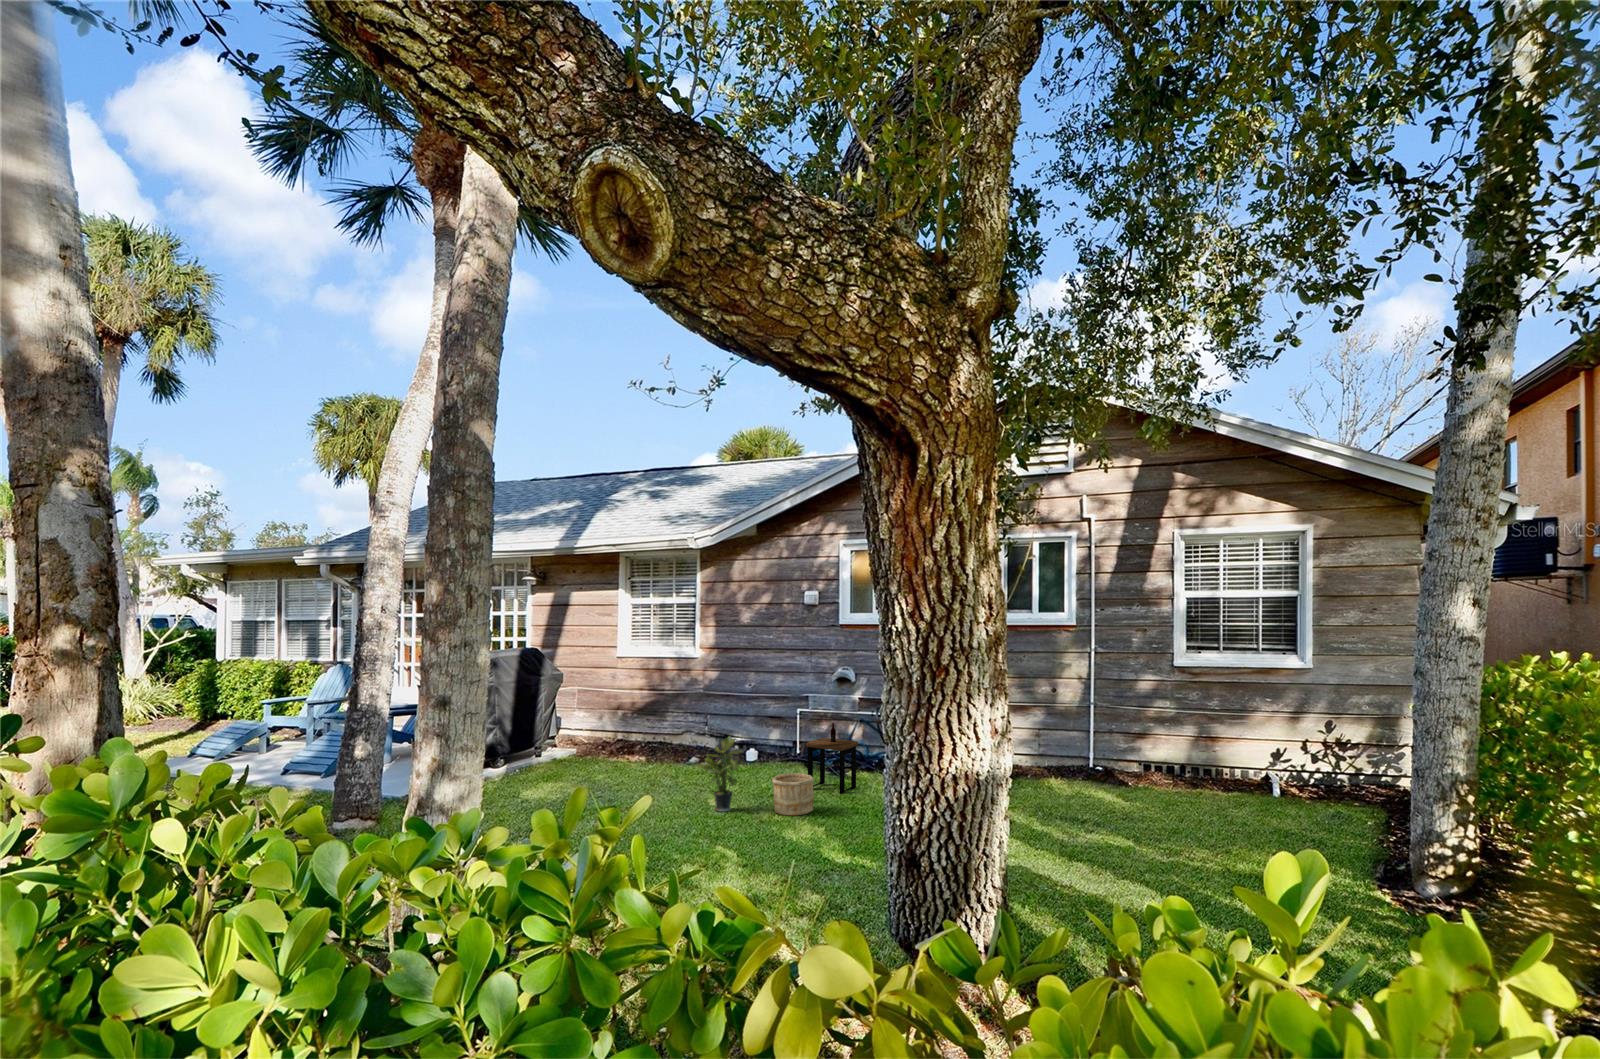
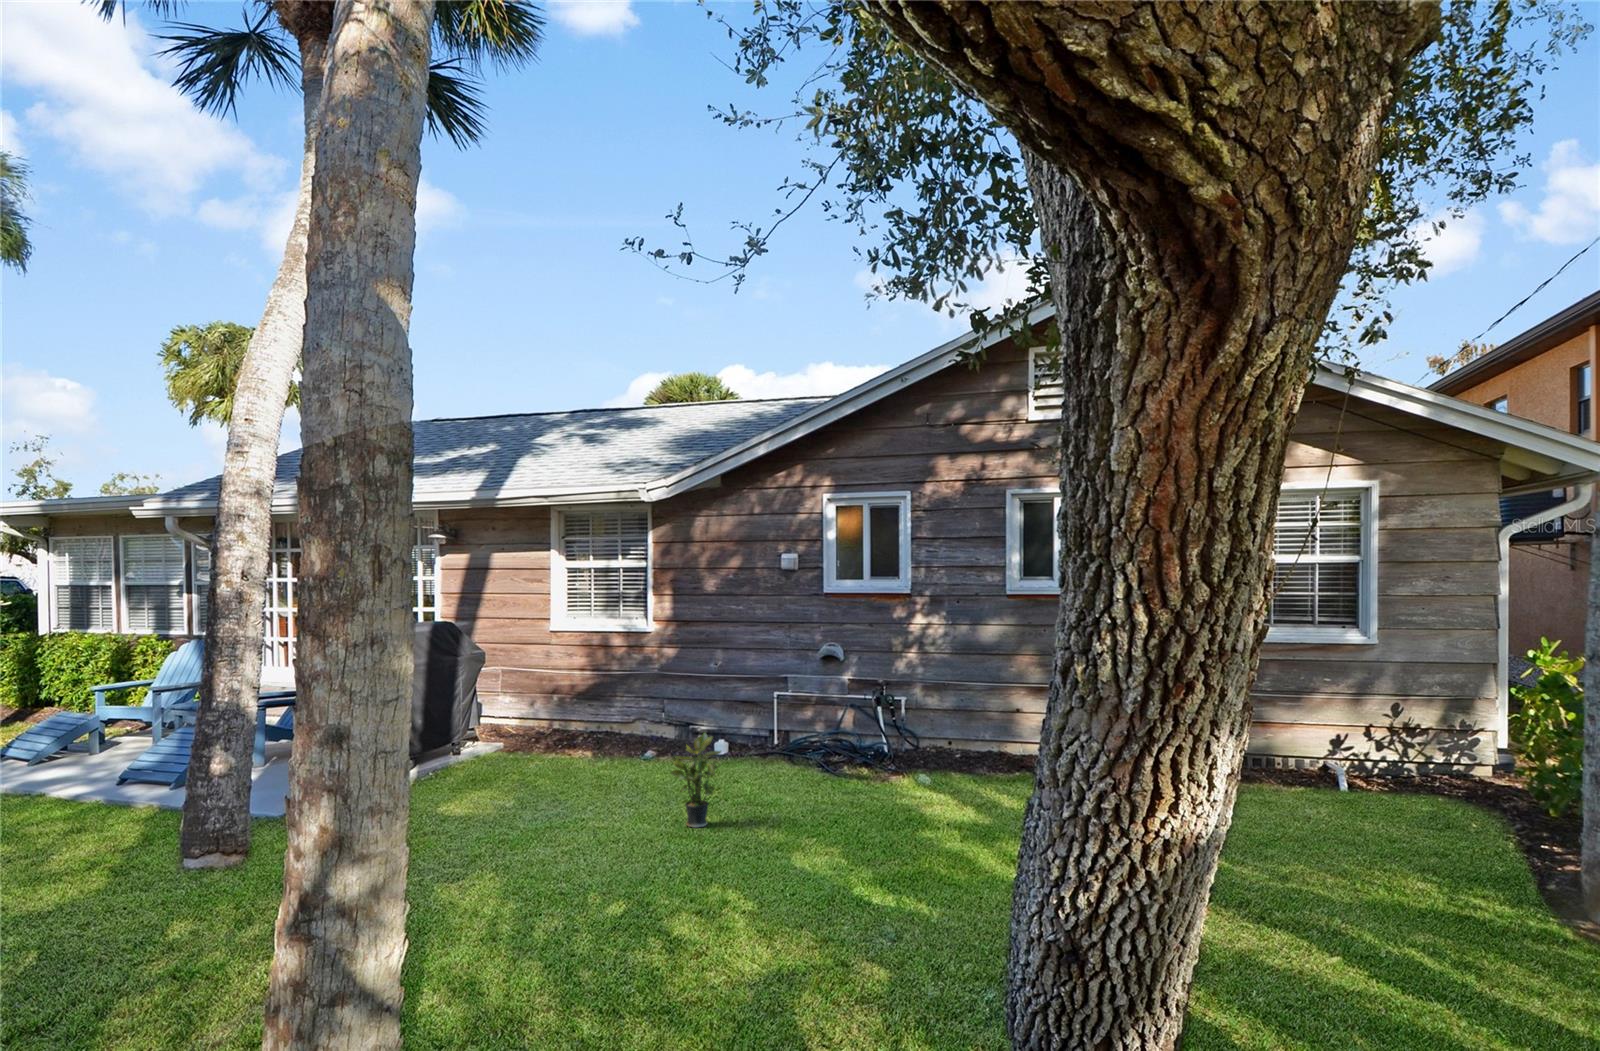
side table: present [806,723,858,794] -> none [794,713,856,800]
wooden bucket: present [772,773,814,816] -> none [759,778,813,832]

